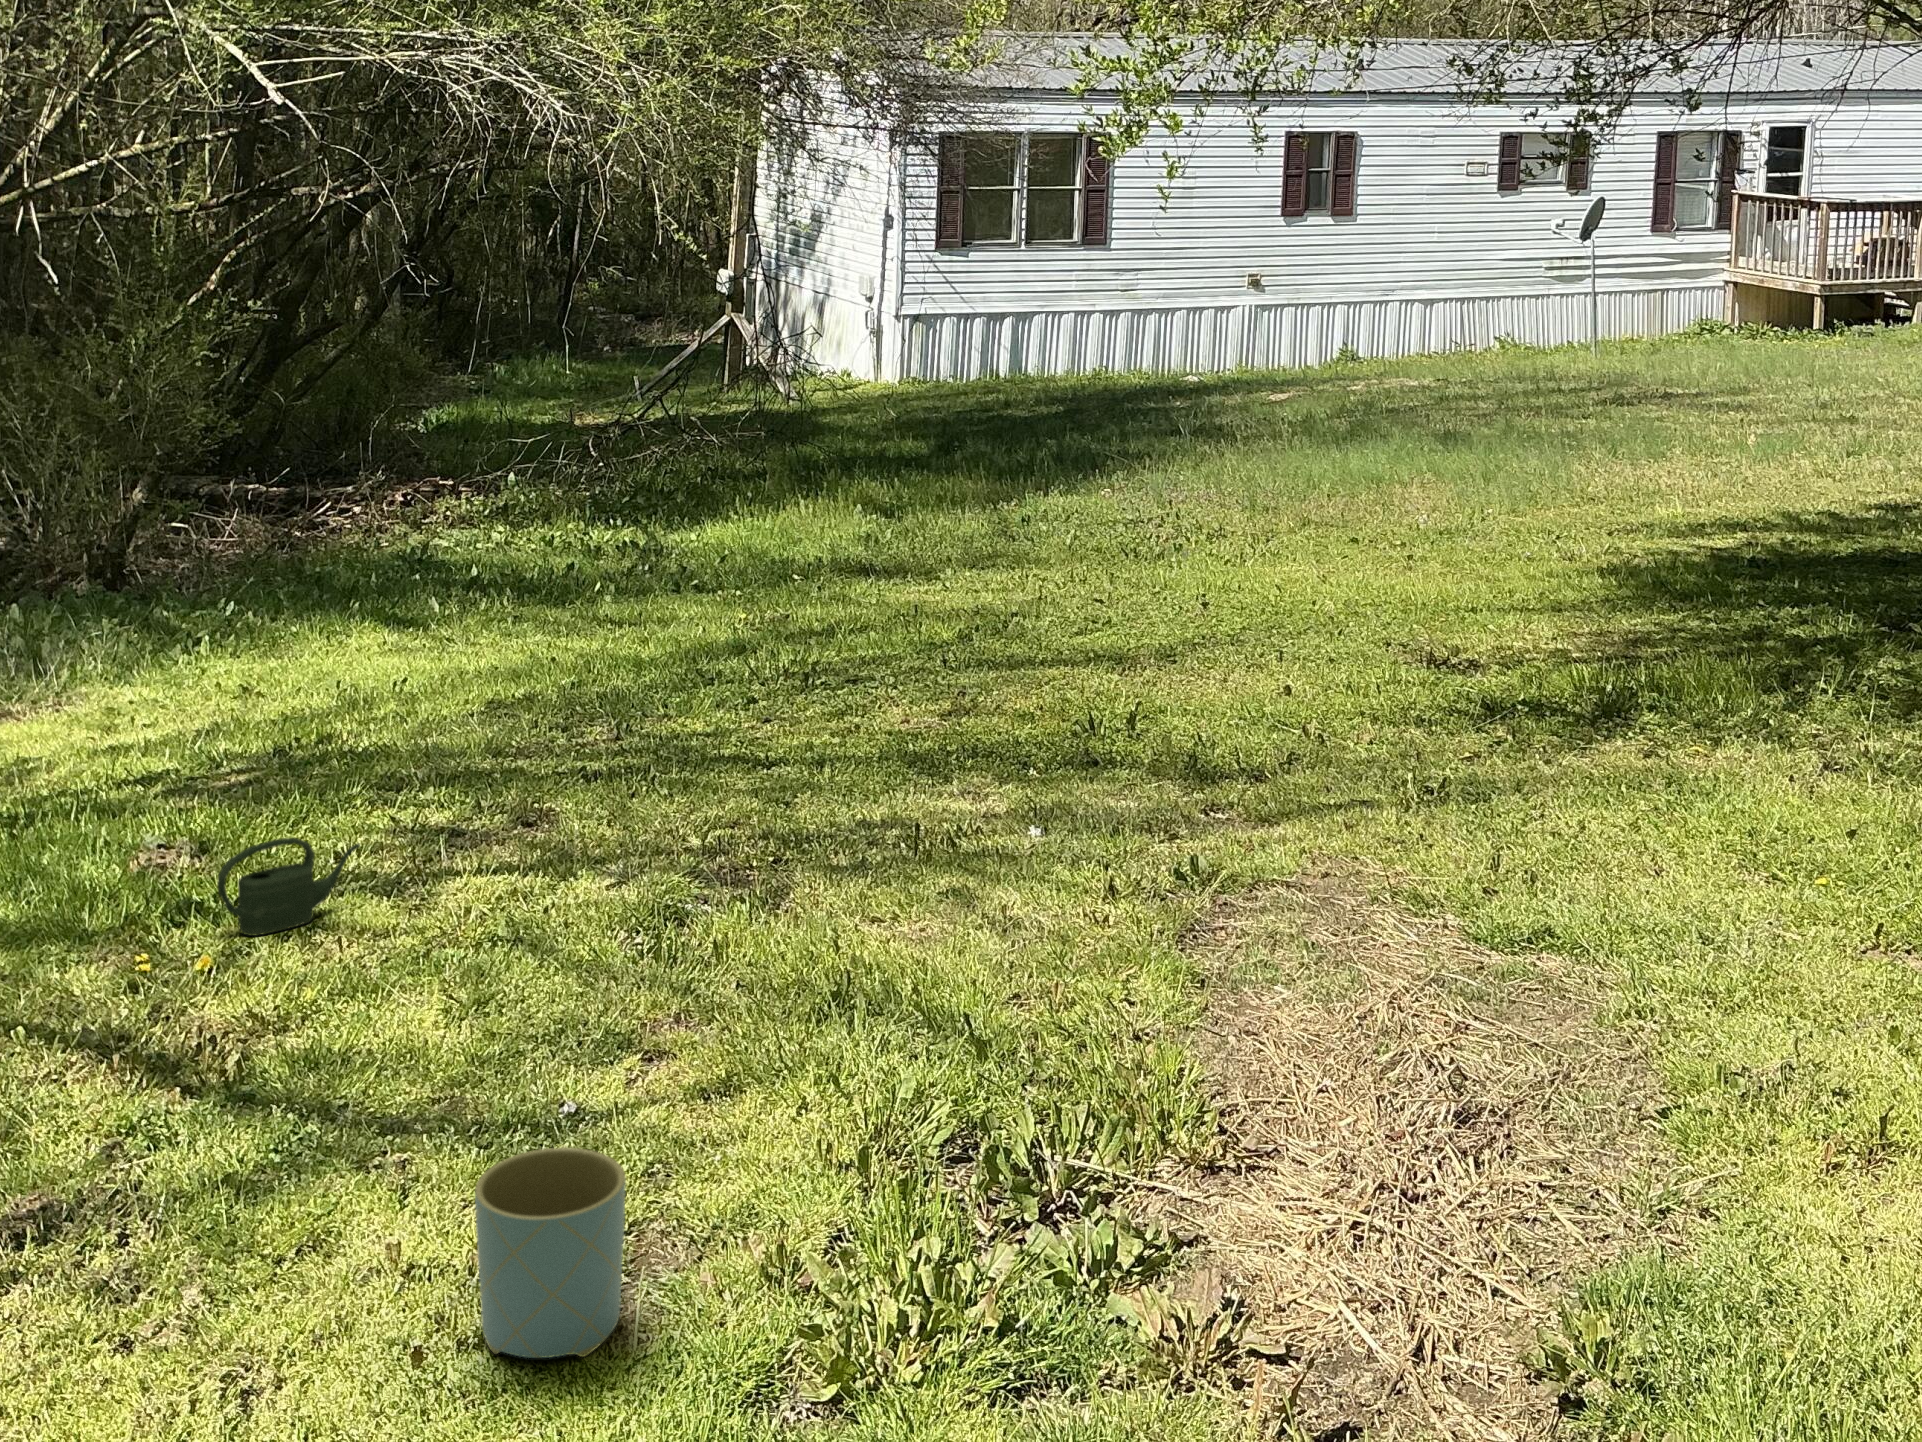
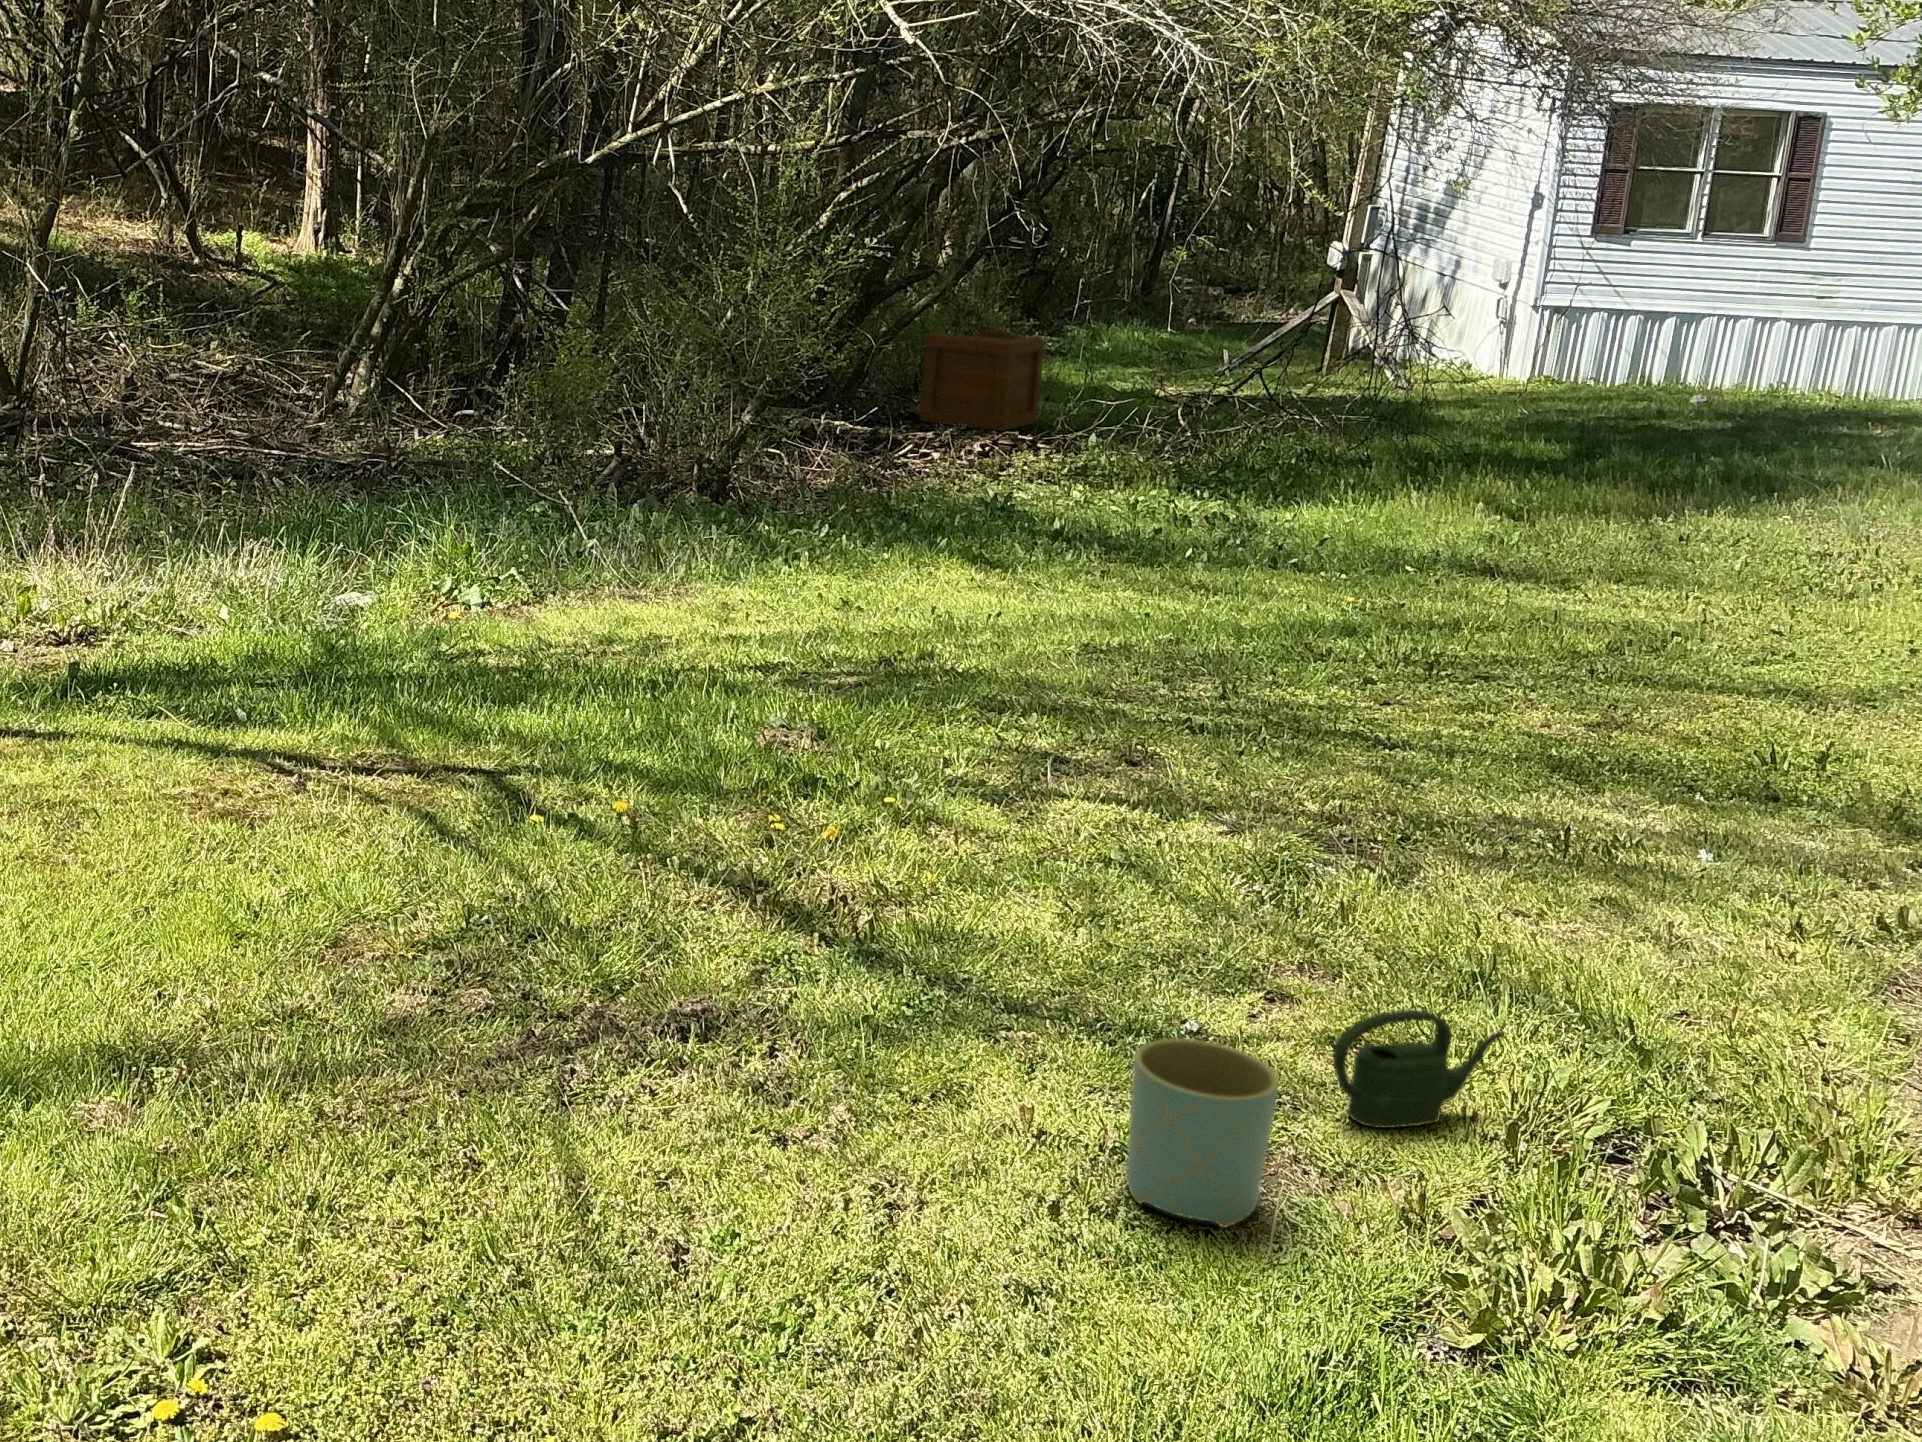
wooden crate: none [354,377,474,476] -> present [919,330,1045,431]
watering can: present [217,838,360,936] -> present [1333,1010,1504,1128]

